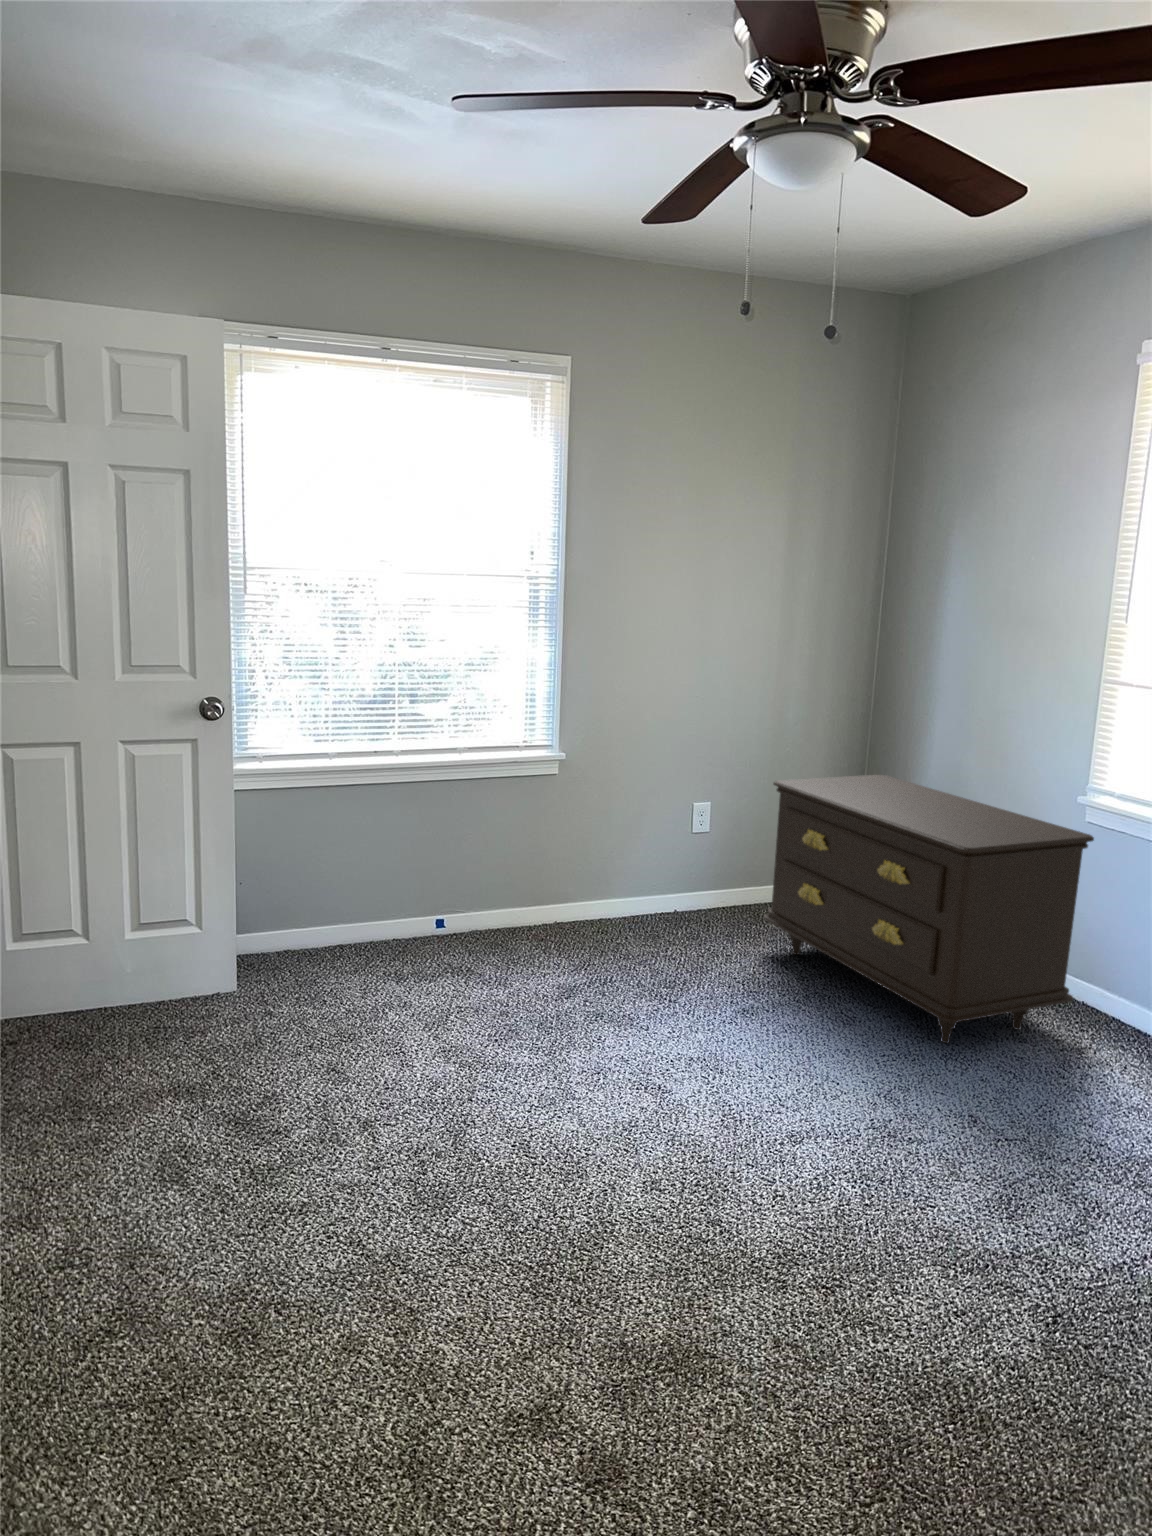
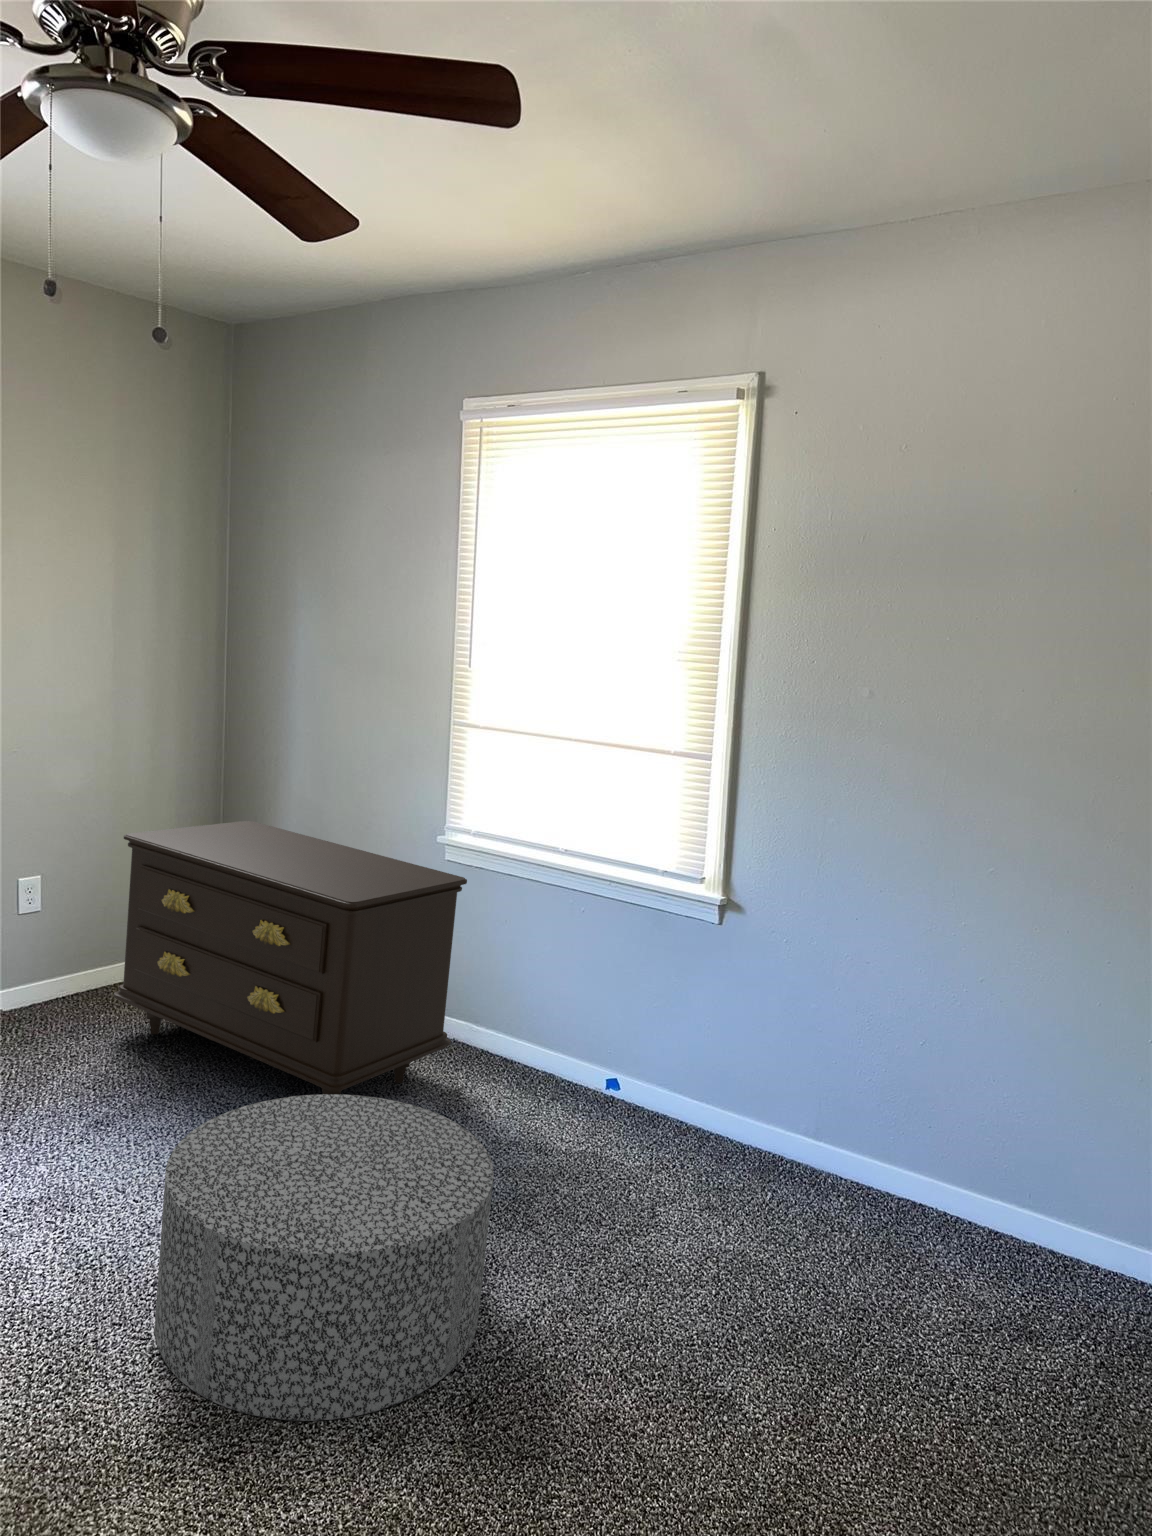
ottoman: none [779,1012,1093,1294] -> present [155,1094,494,1421]

